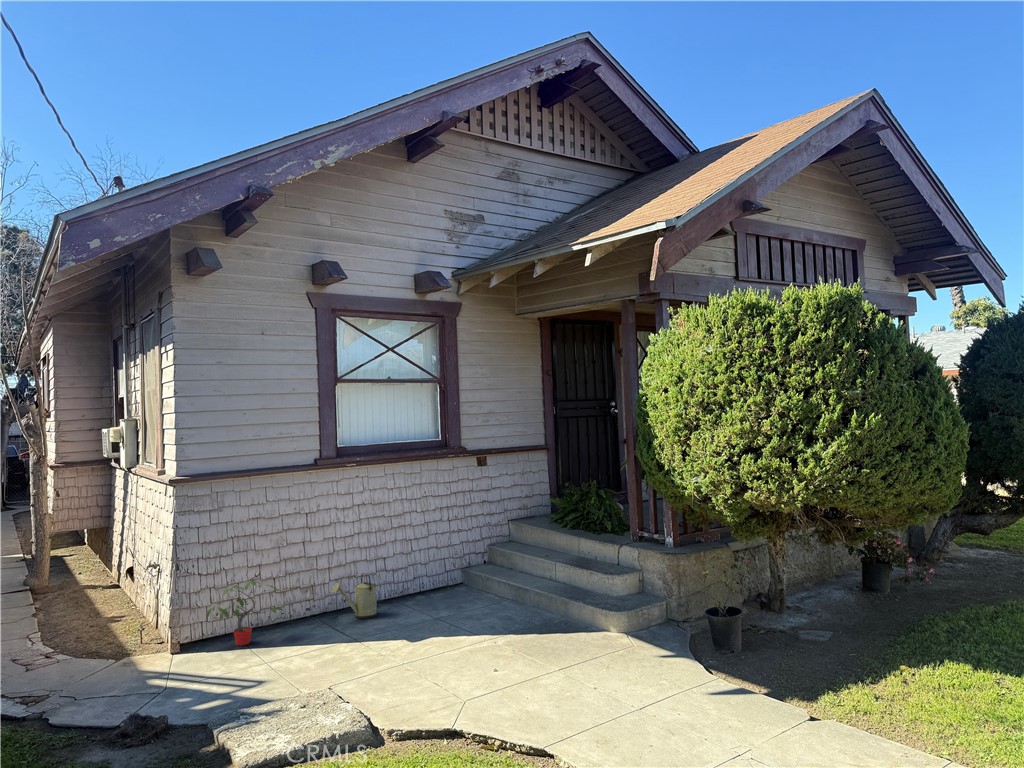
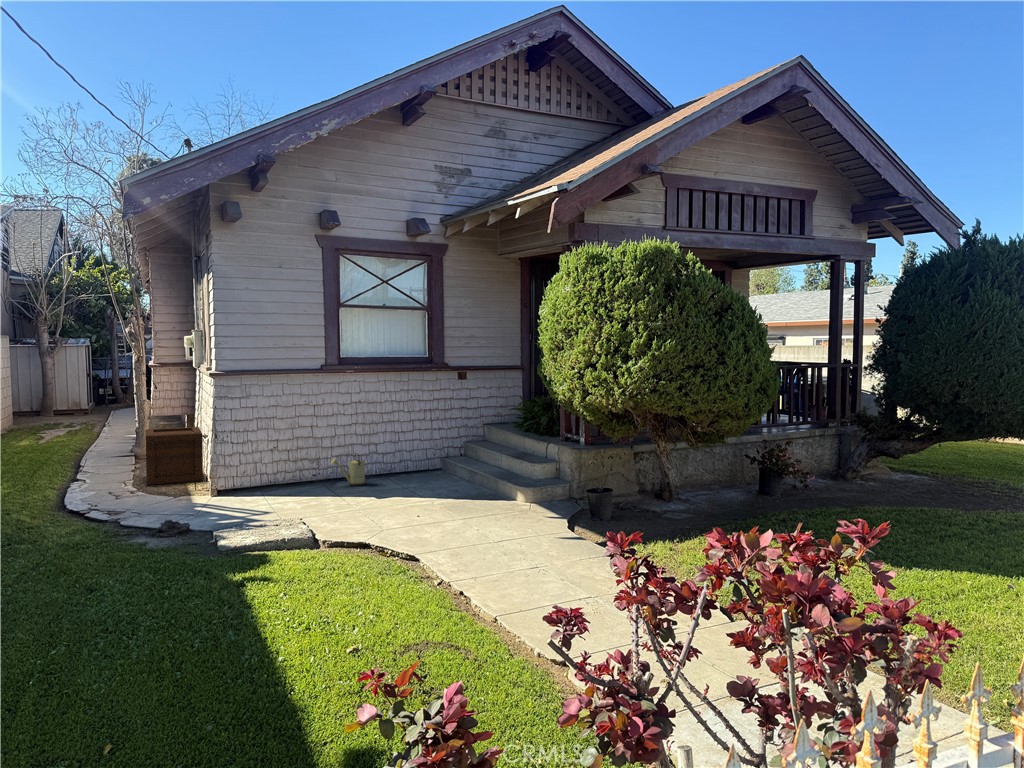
wooden crate: none [59,551,147,644] -> present [146,427,203,485]
potted plant: present [206,581,282,645] -> none [235,449,292,494]

